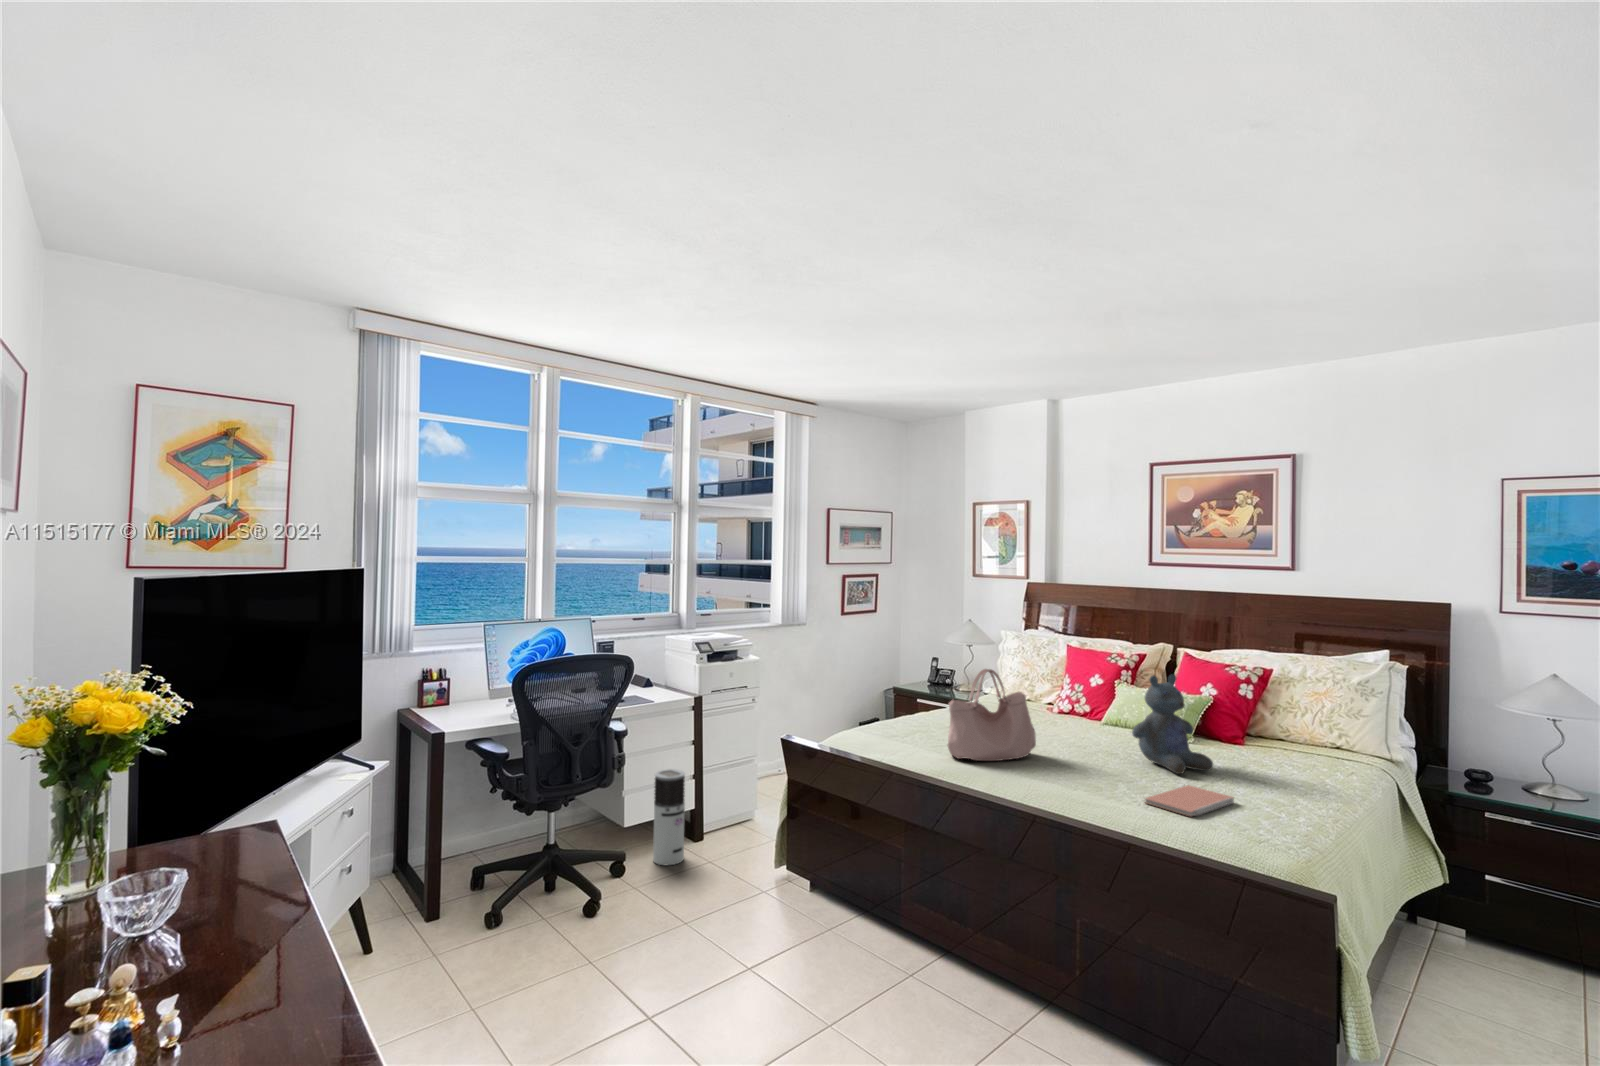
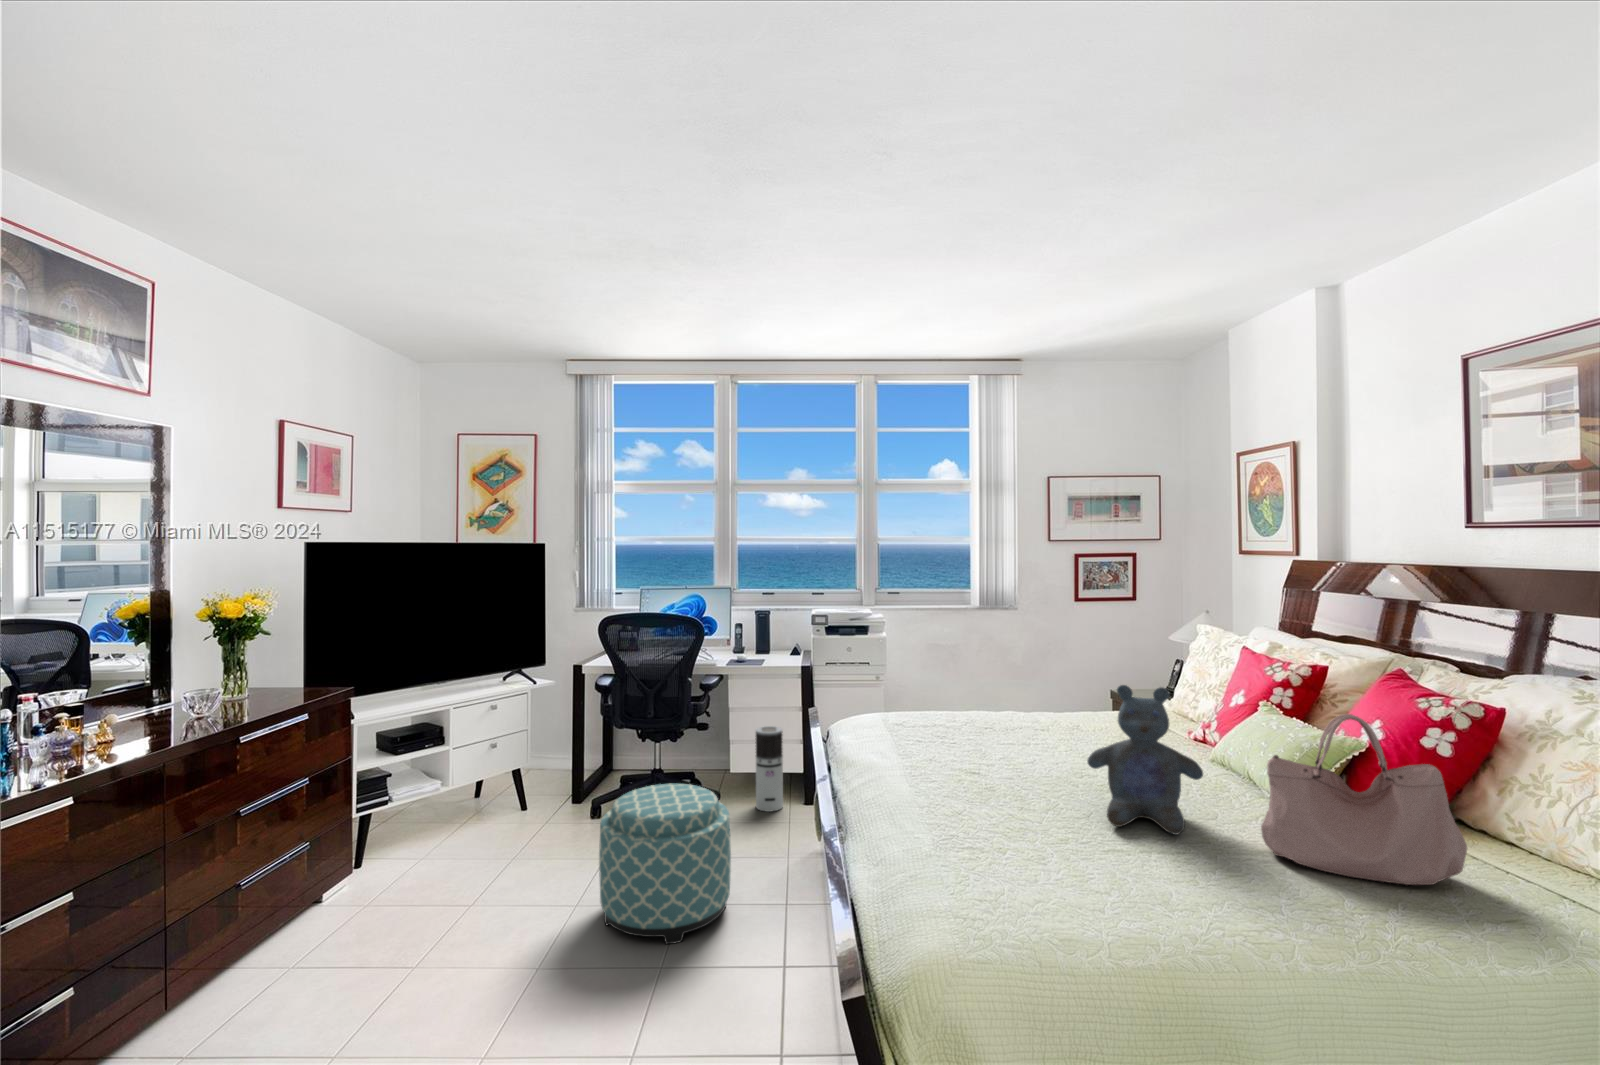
handbag: present [947,669,1036,761] -> present [1261,714,1467,885]
notebook: present [1145,785,1234,816] -> none [958,831,1084,870]
ottoman: none [692,838,835,1023] -> present [599,784,731,944]

